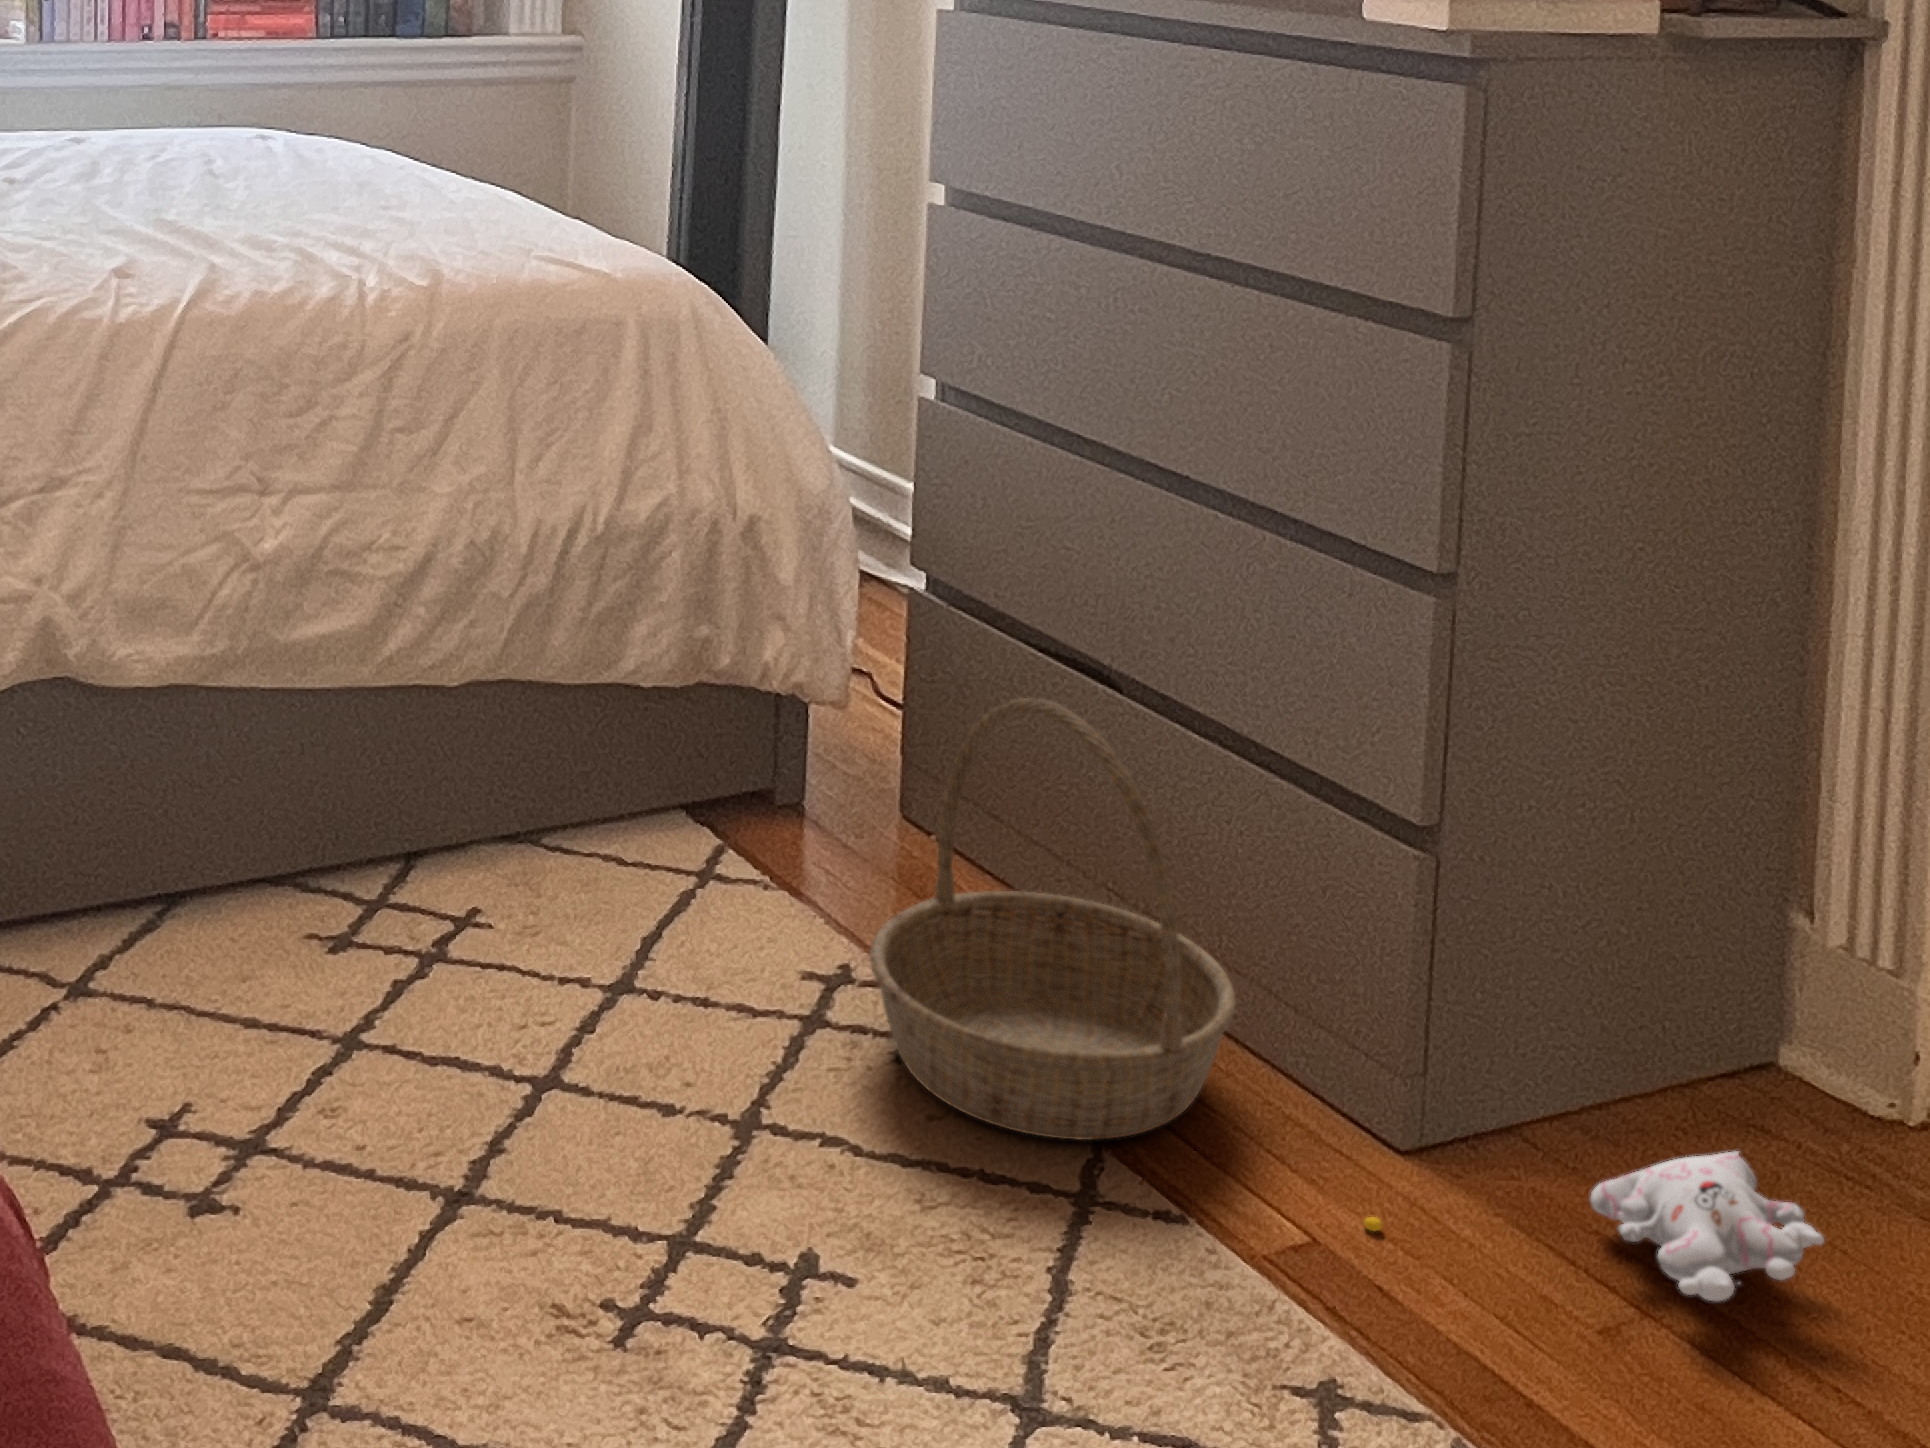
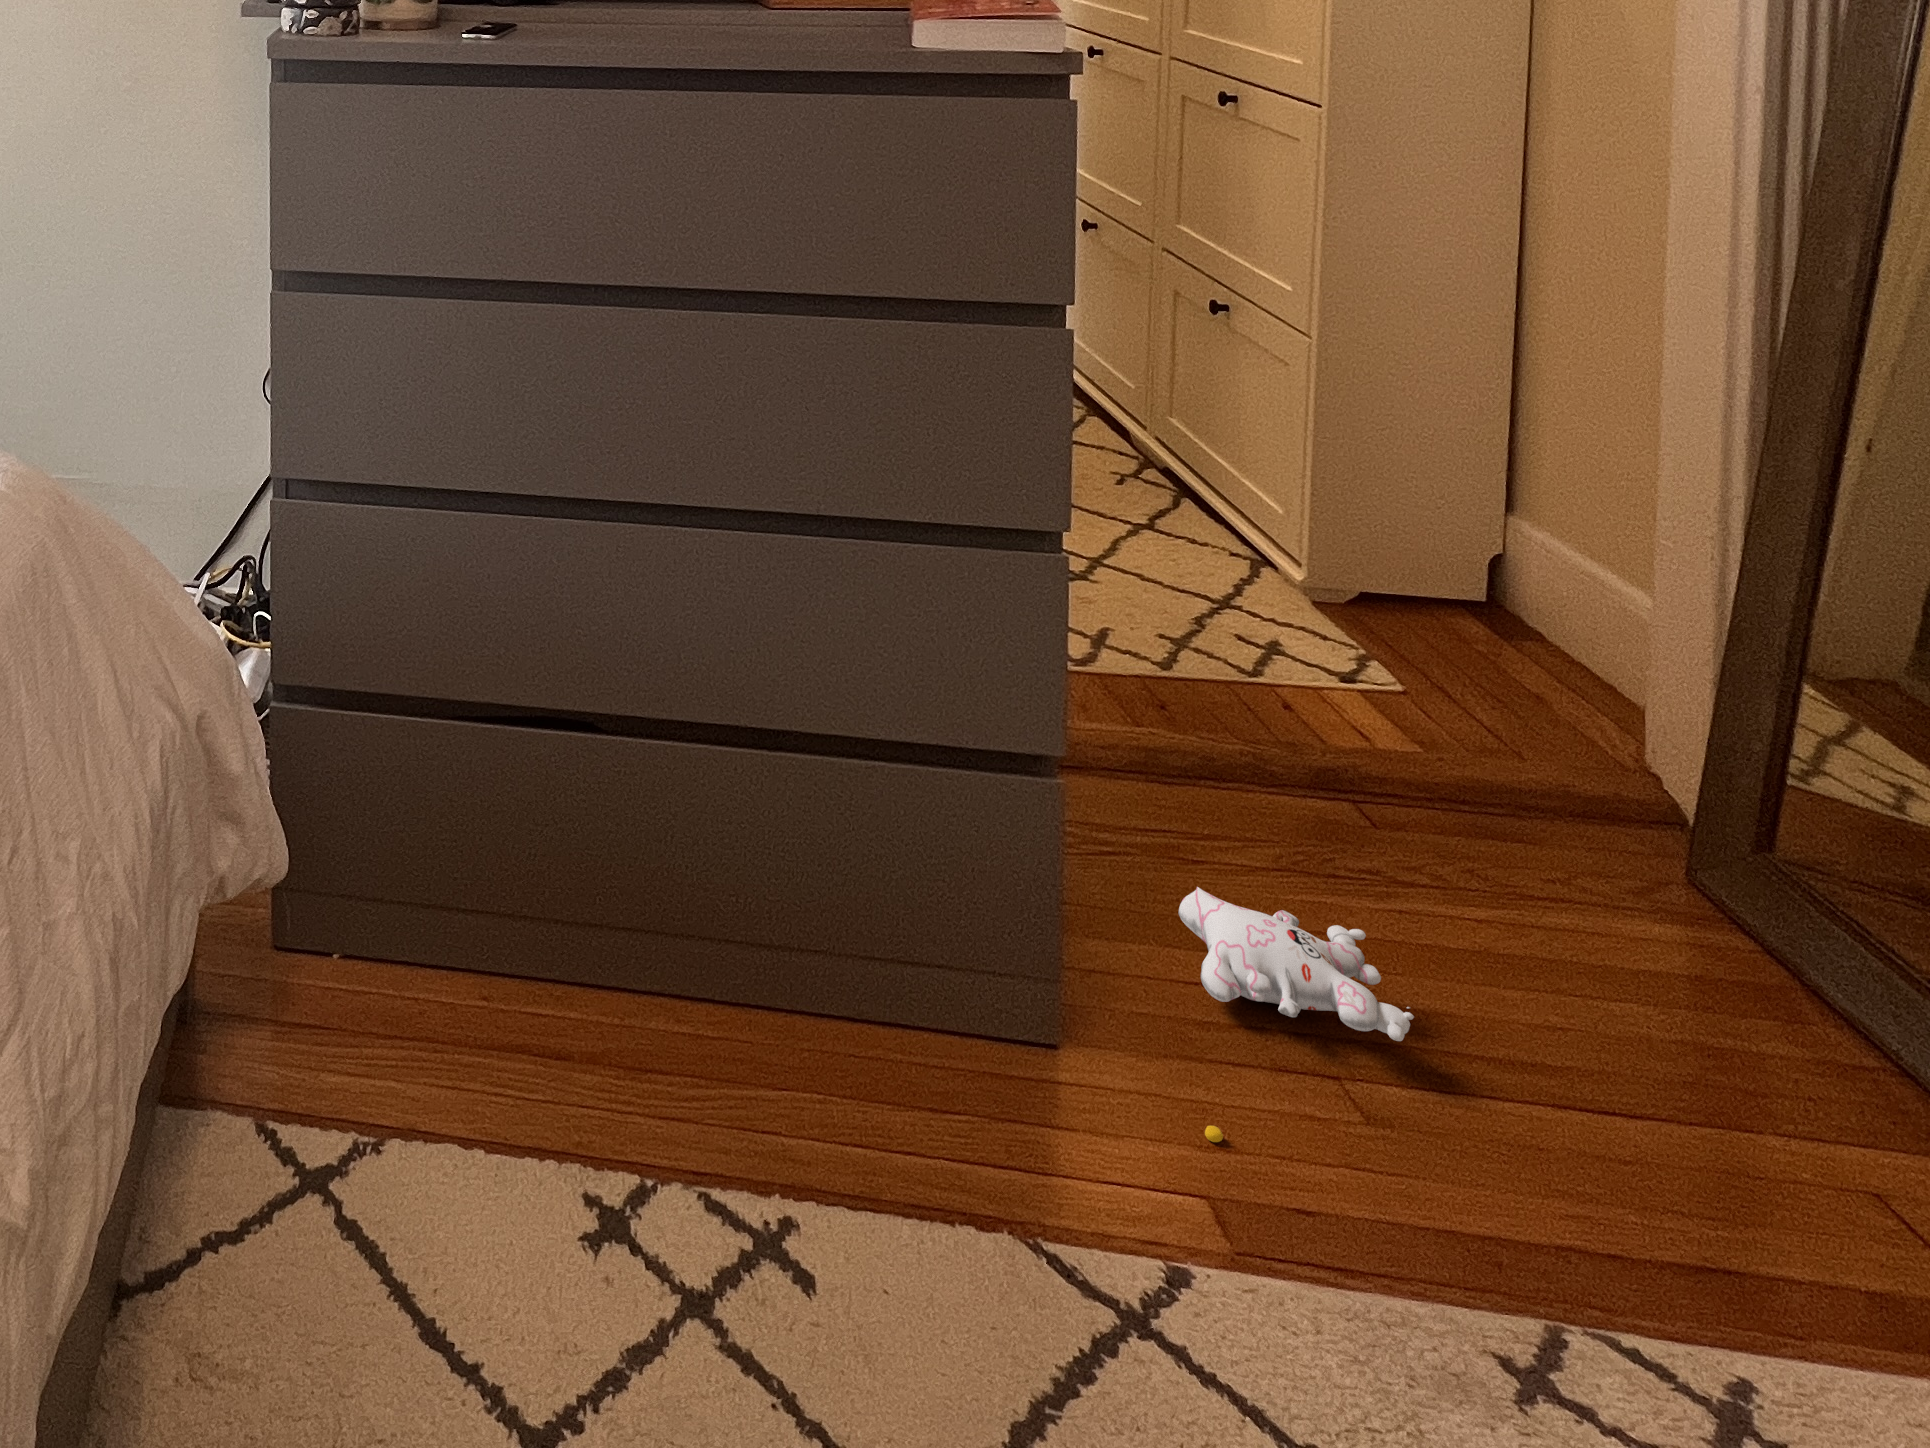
basket: present [870,698,1236,1140] -> none [683,794,1092,1290]

